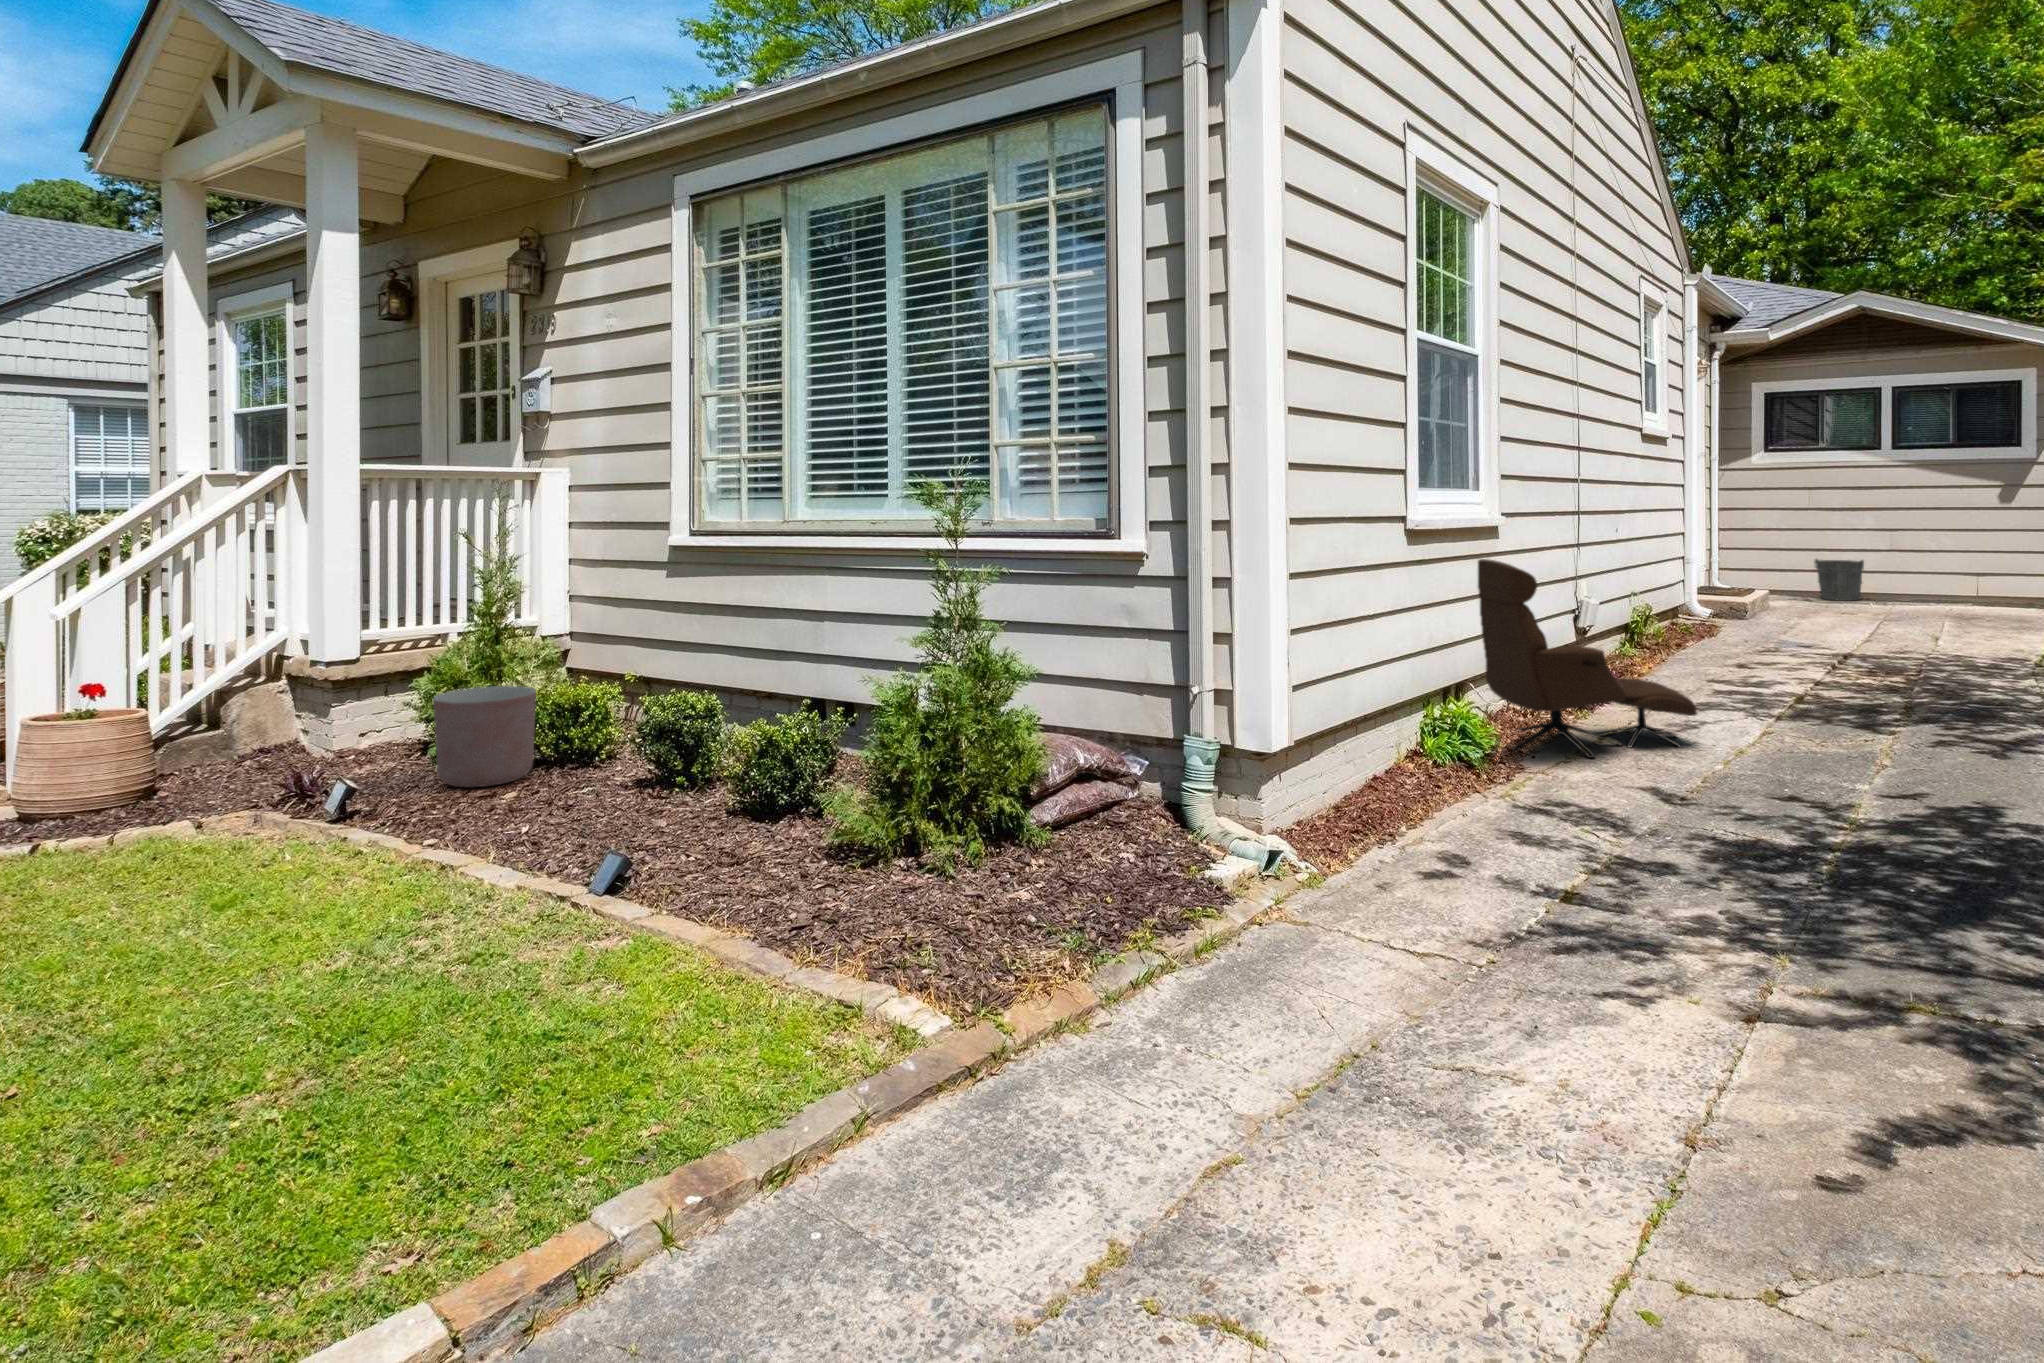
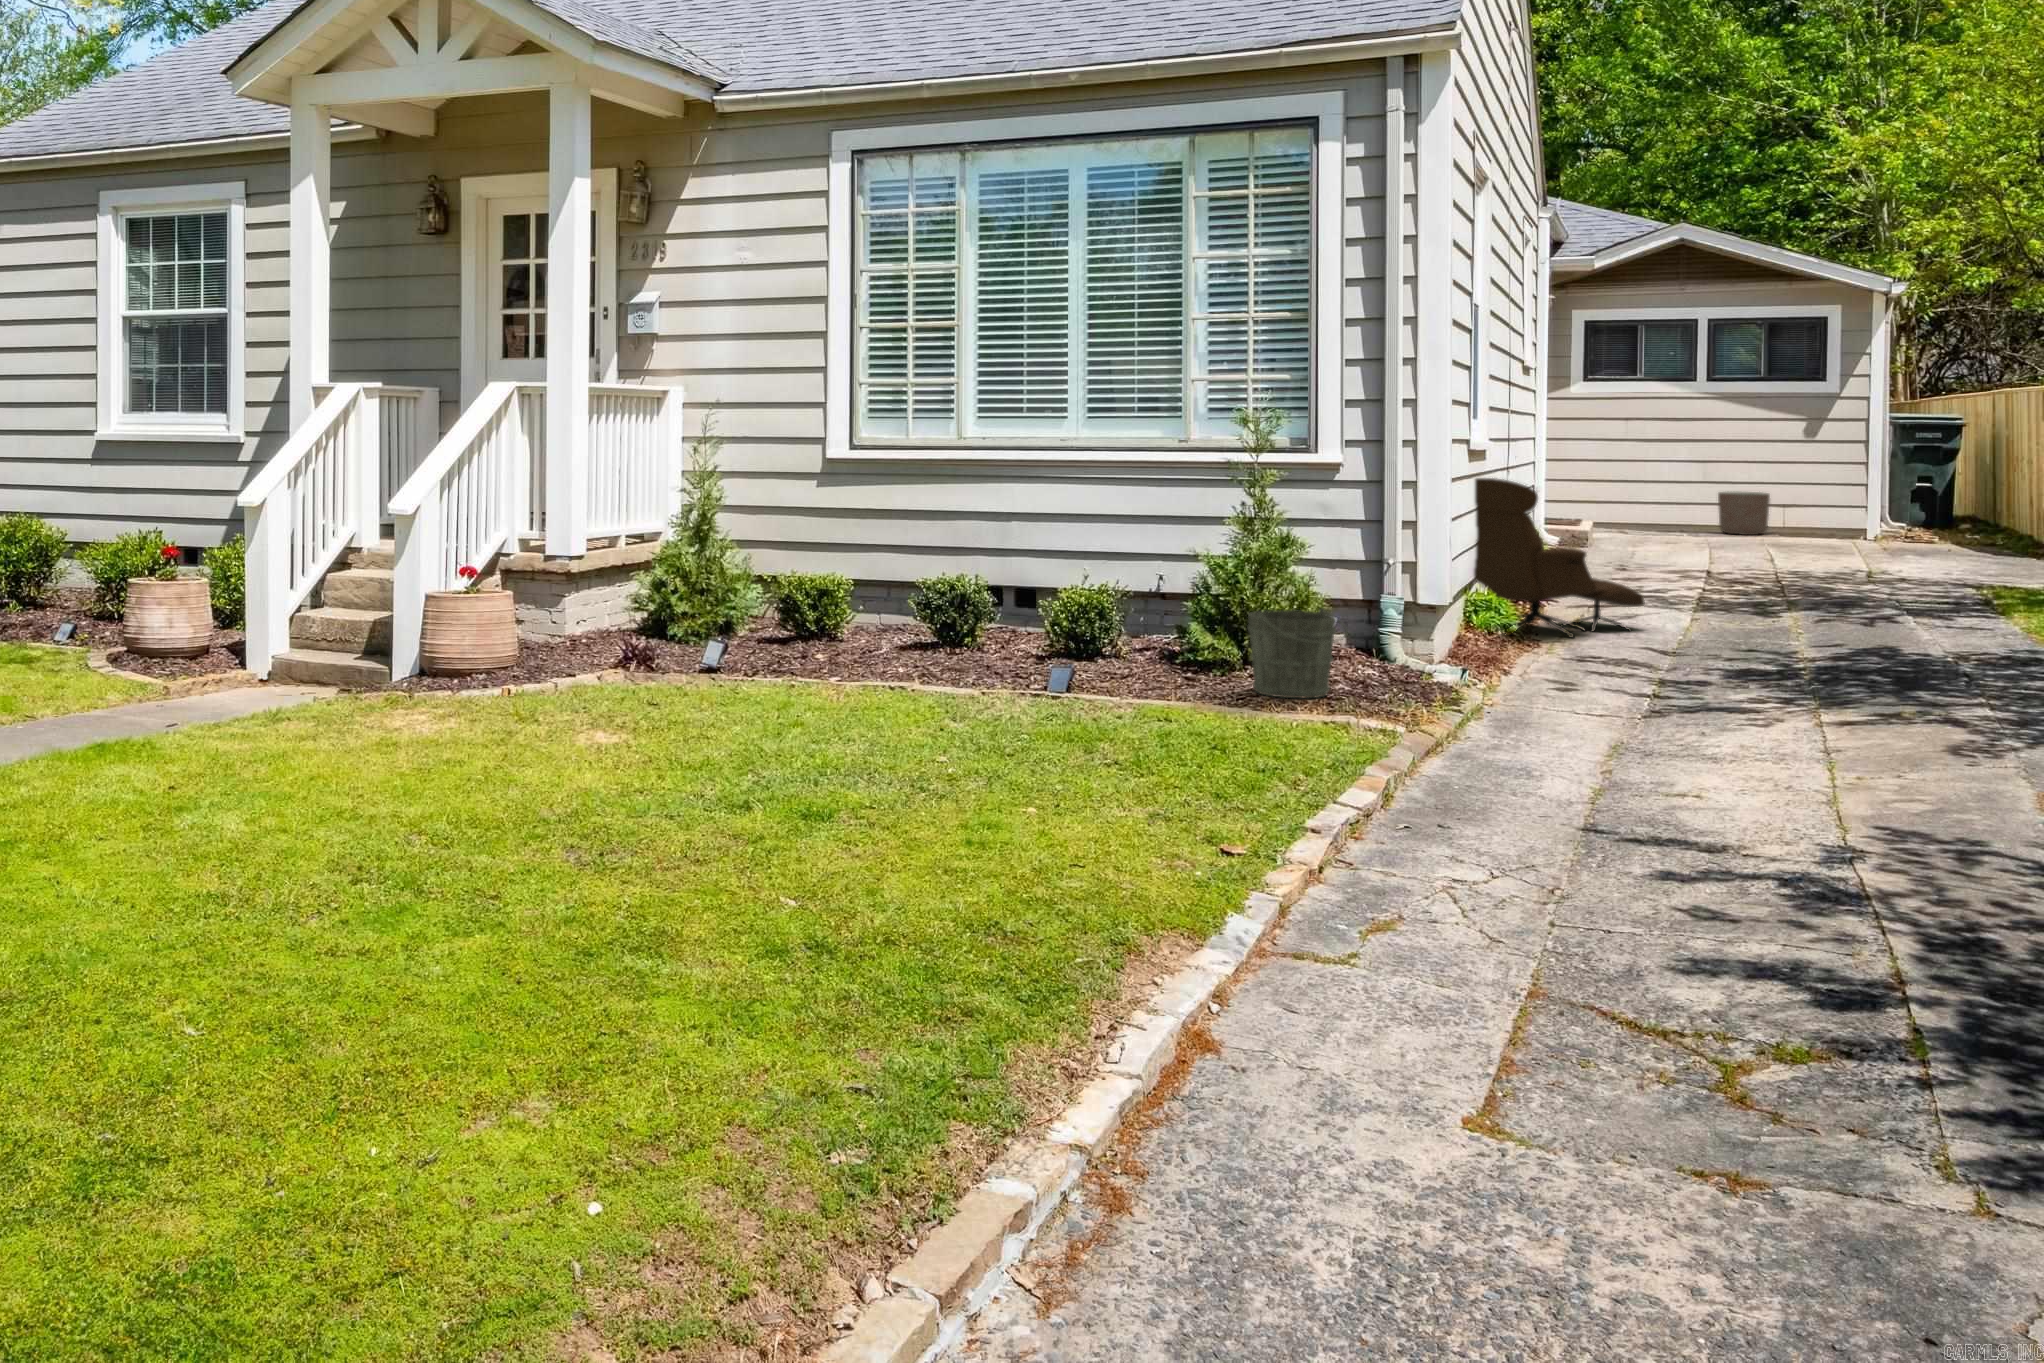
bucket: present [1814,559,1864,601] -> present [1248,609,1347,698]
planter: present [433,686,536,787] -> present [1718,492,1770,535]

